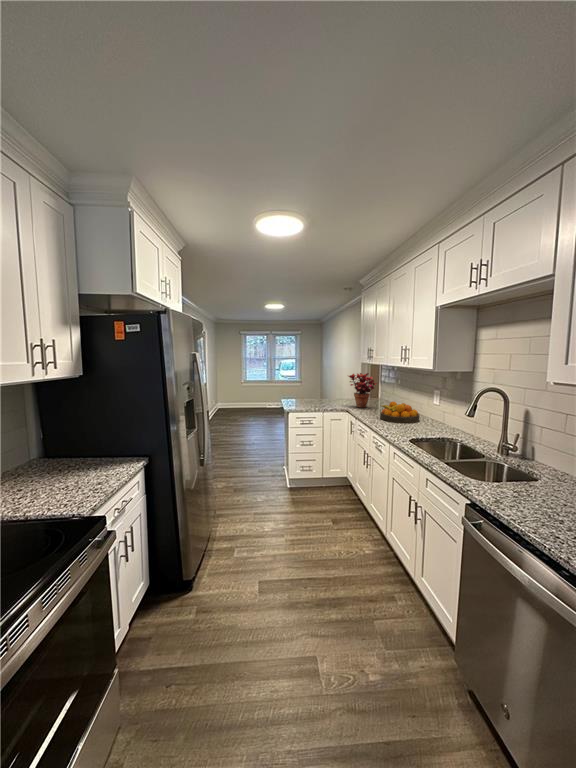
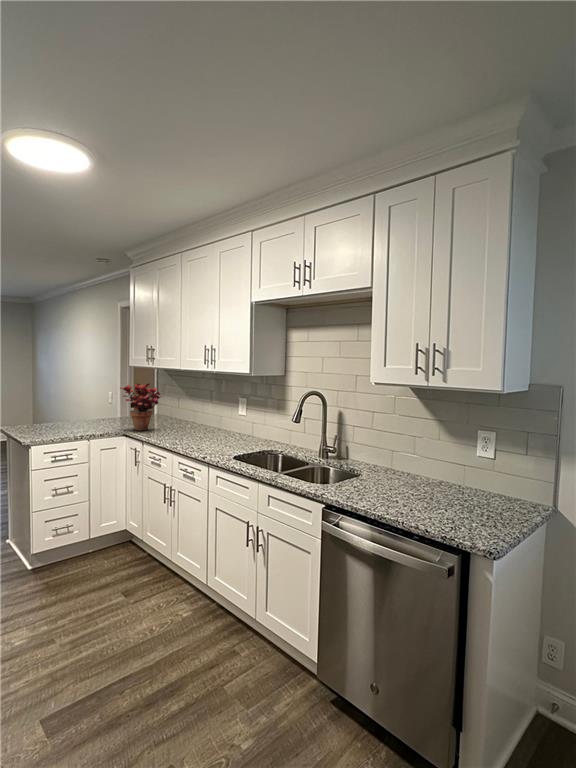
fruit bowl: present [380,402,420,423] -> none [176,418,224,443]

